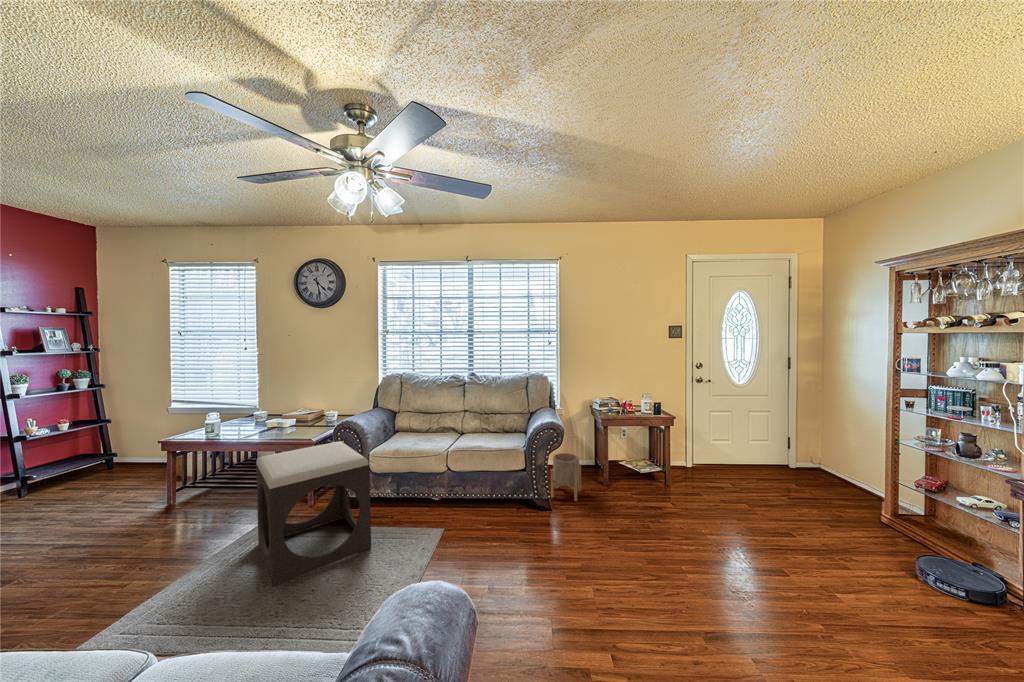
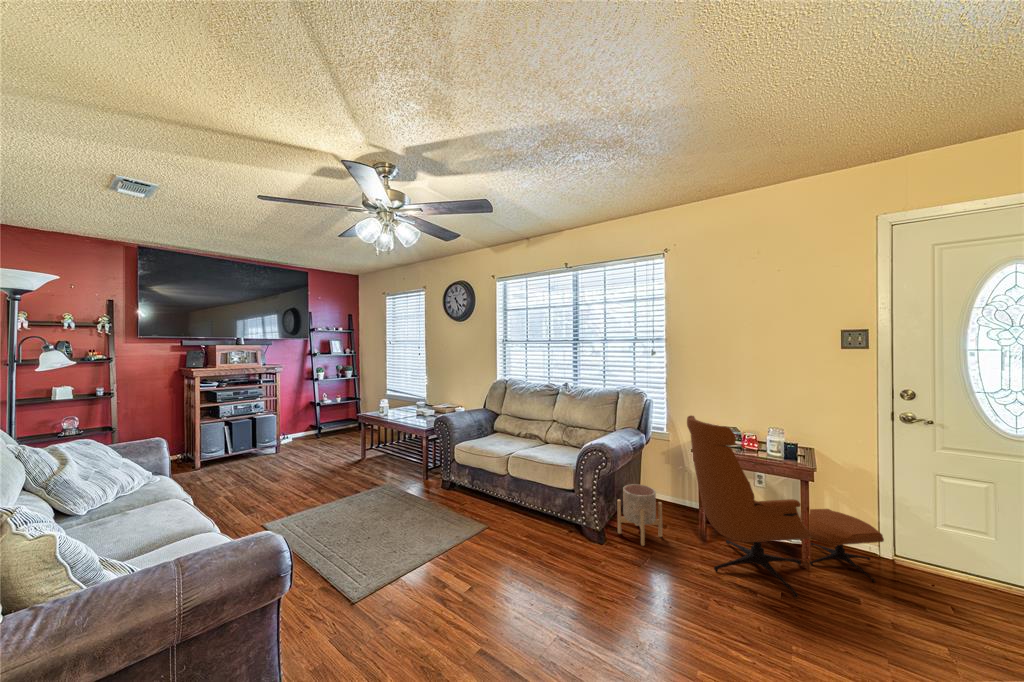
lounge chair: none [607,391,698,503] -> present [687,416,884,598]
footstool: present [256,441,371,587] -> none [353,431,434,526]

